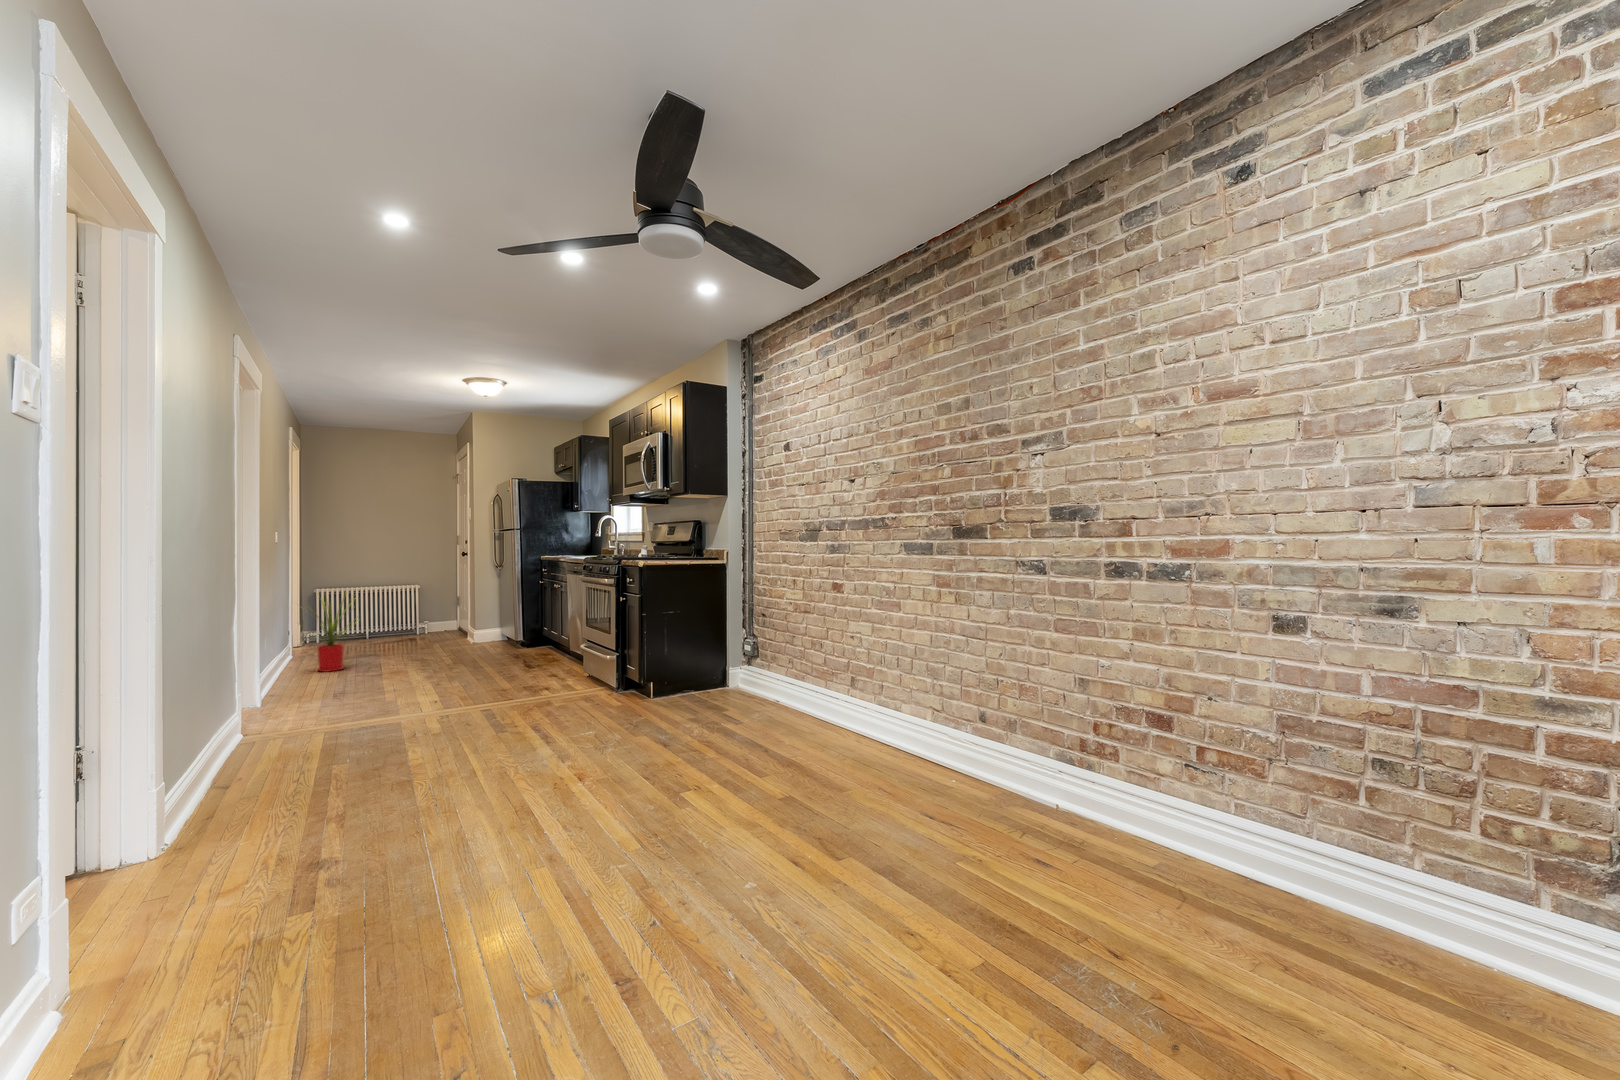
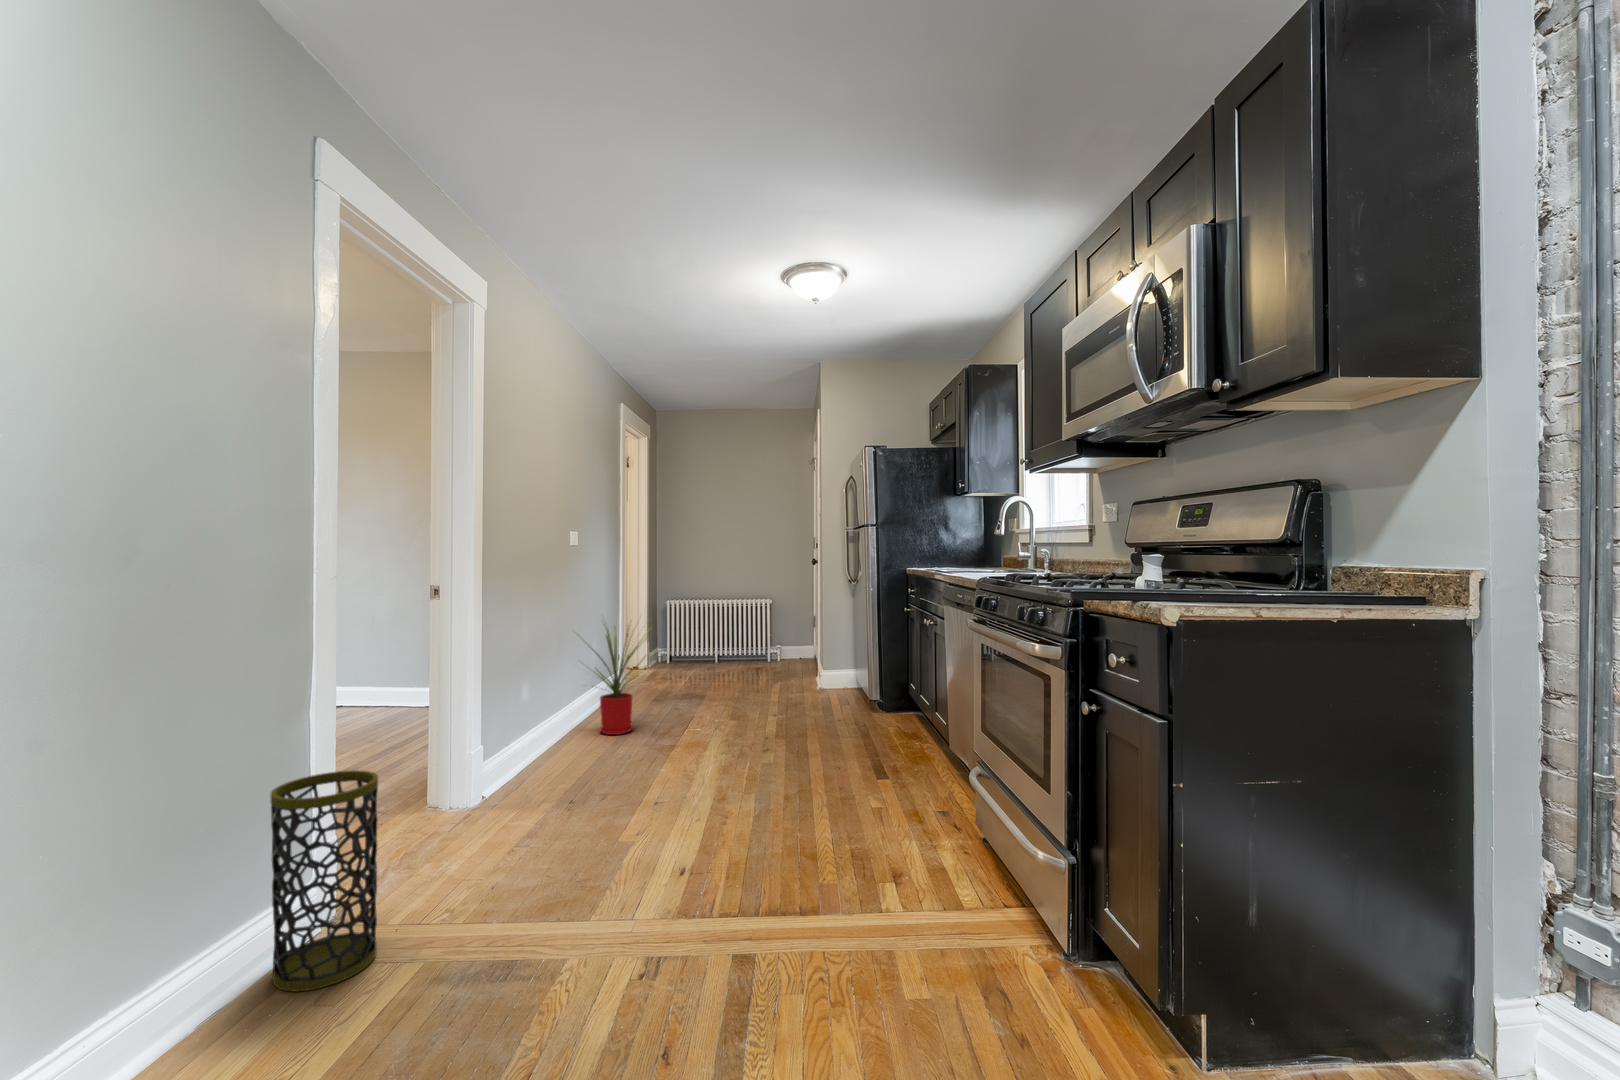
trash can: none [254,647,304,736] -> present [270,770,378,992]

